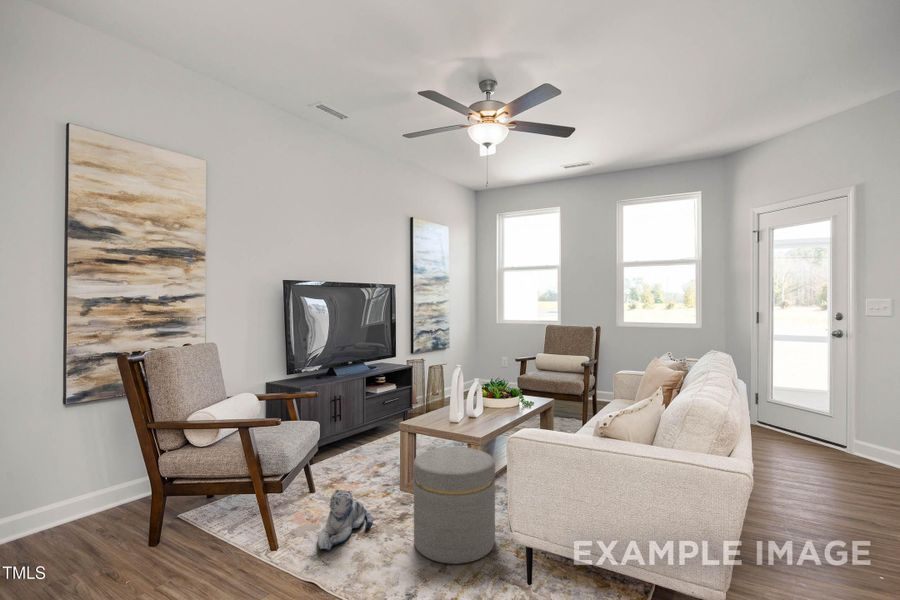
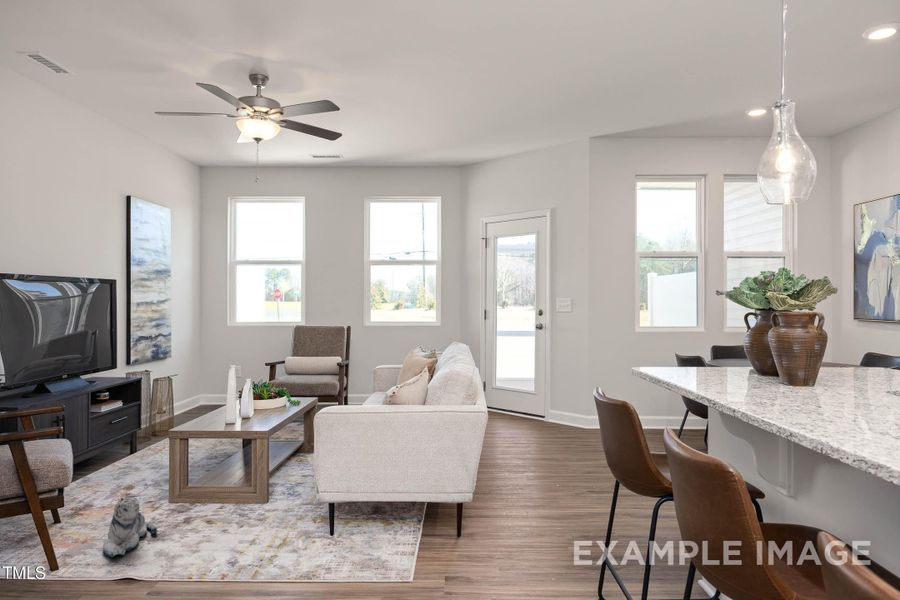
ottoman: present [413,447,495,564] -> none [211,440,291,539]

